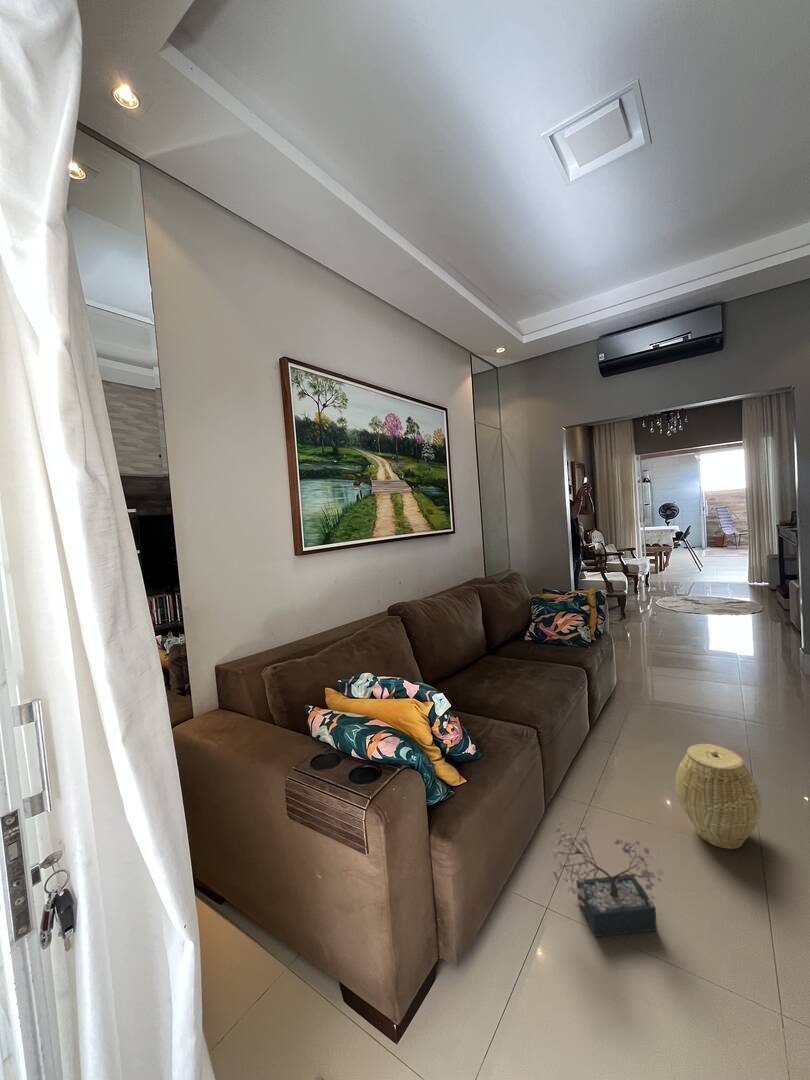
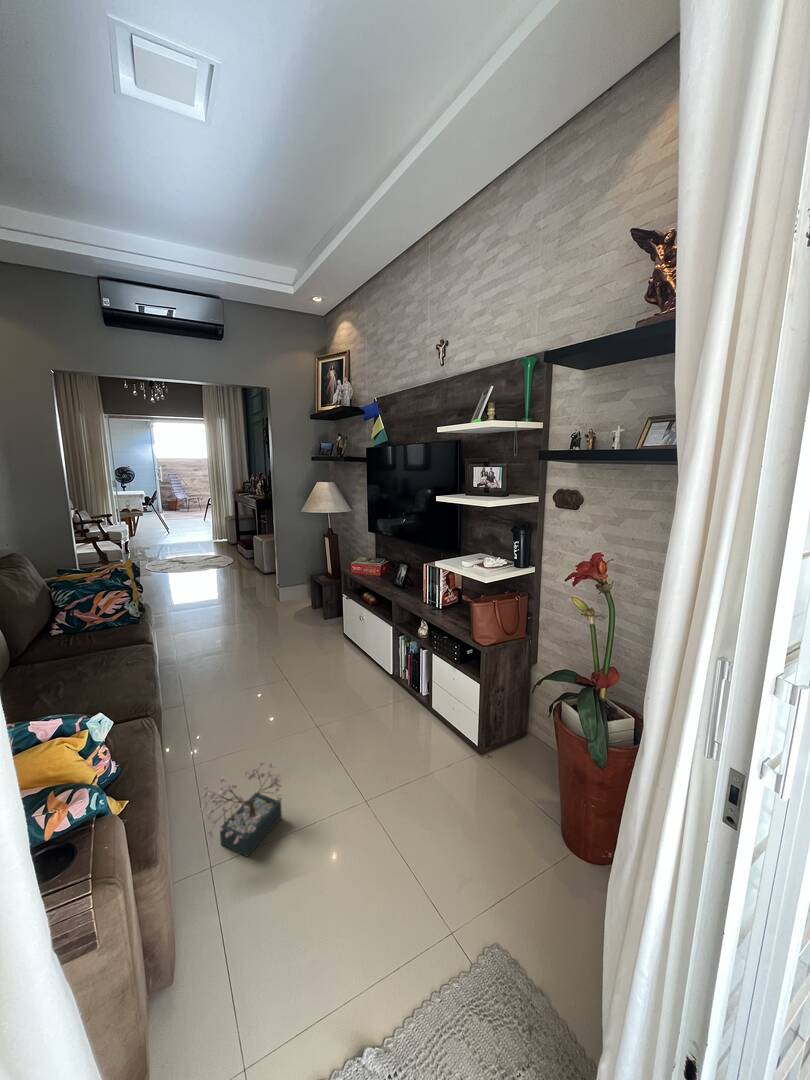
woven basket: present [676,744,762,849] -> none [255,669,309,741]

